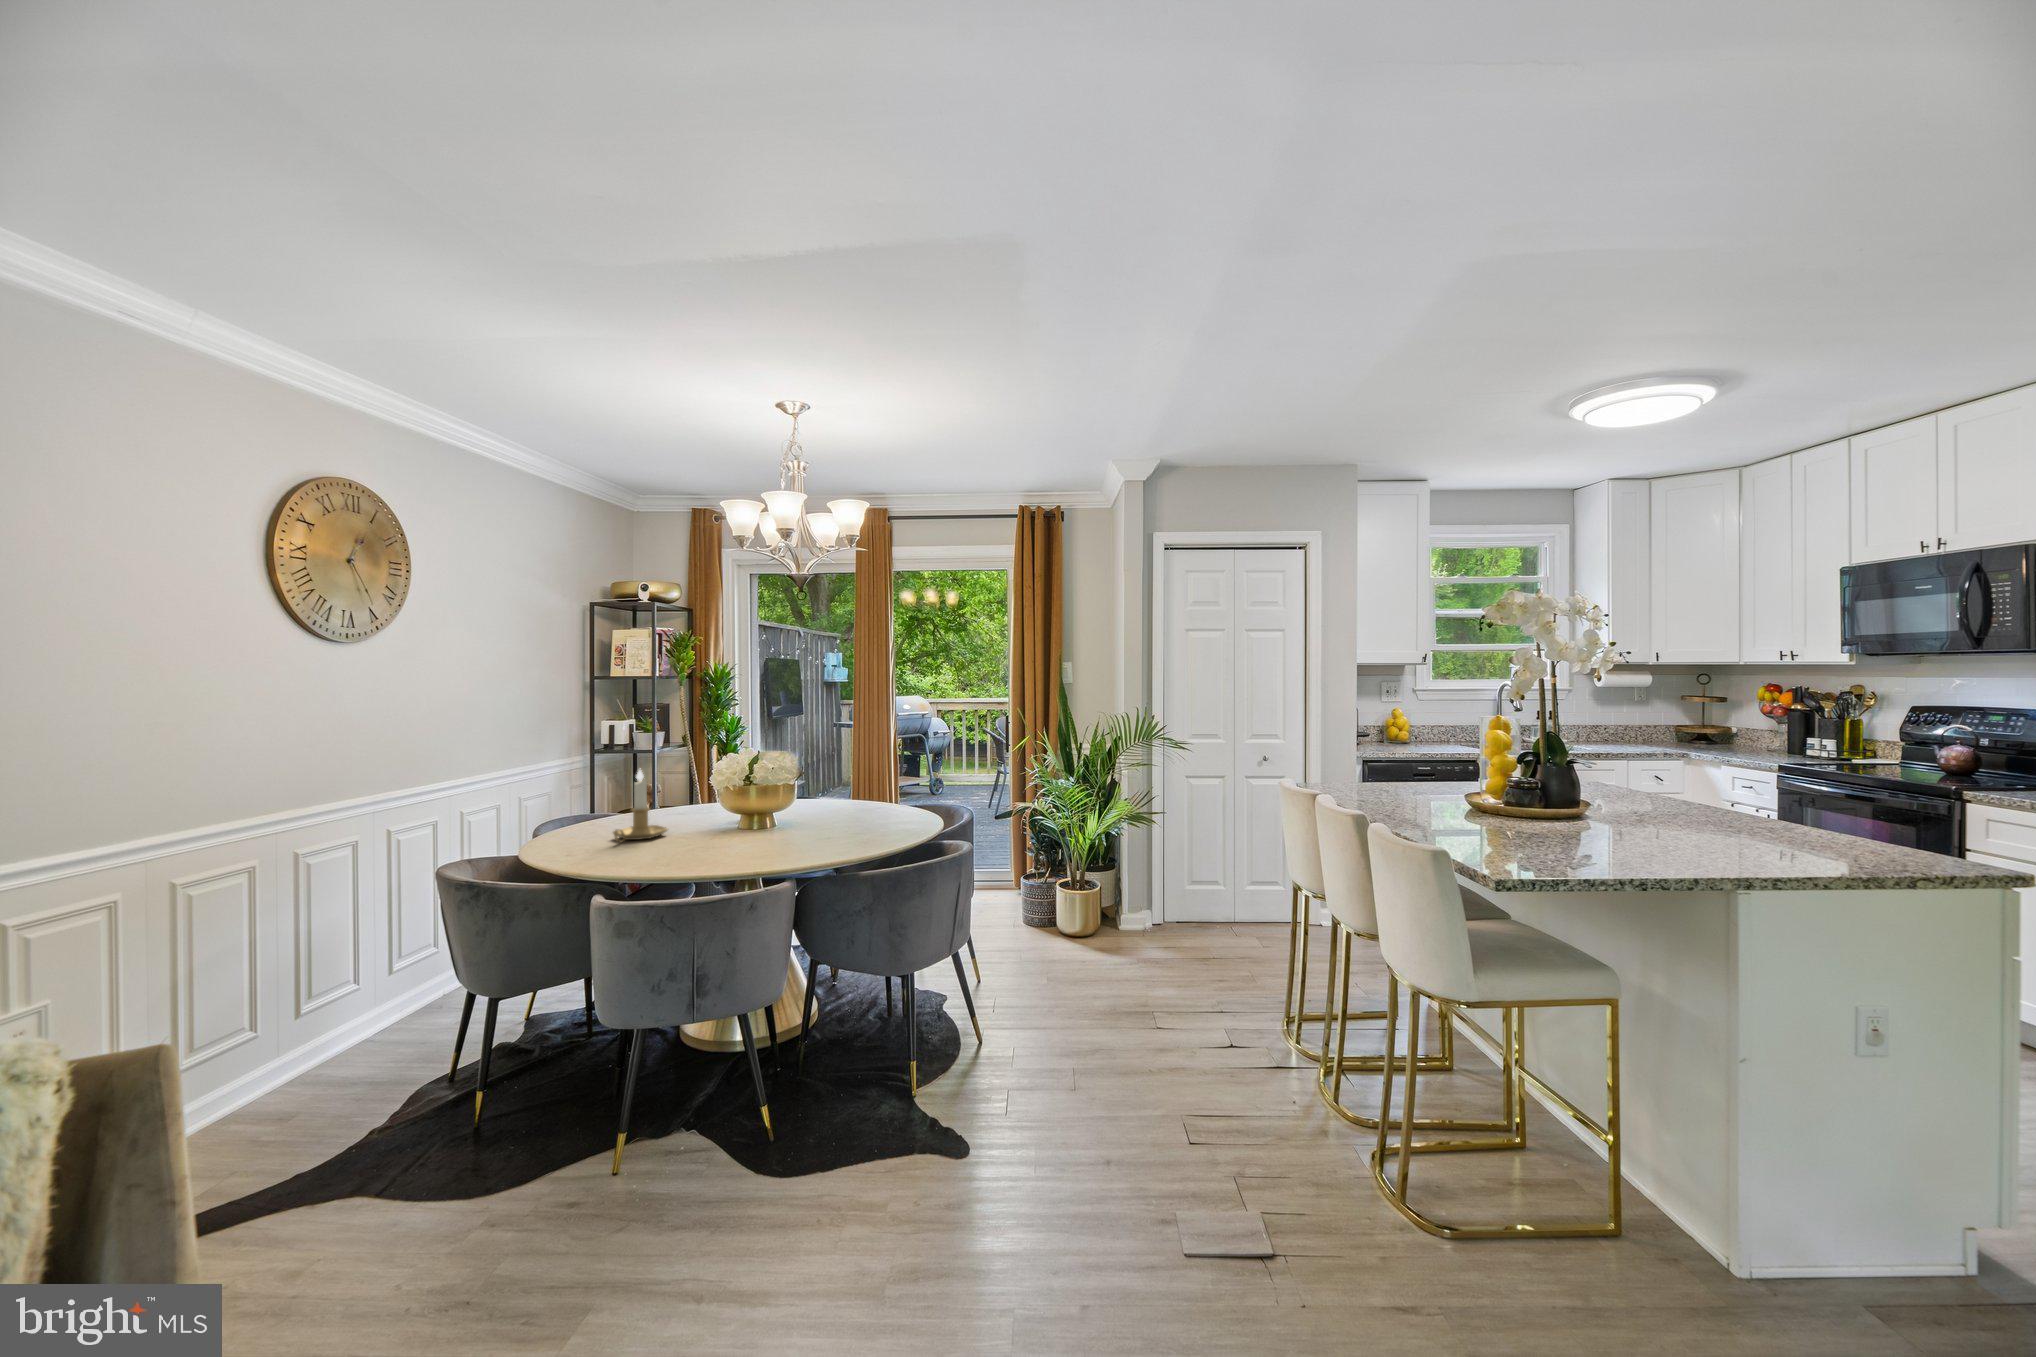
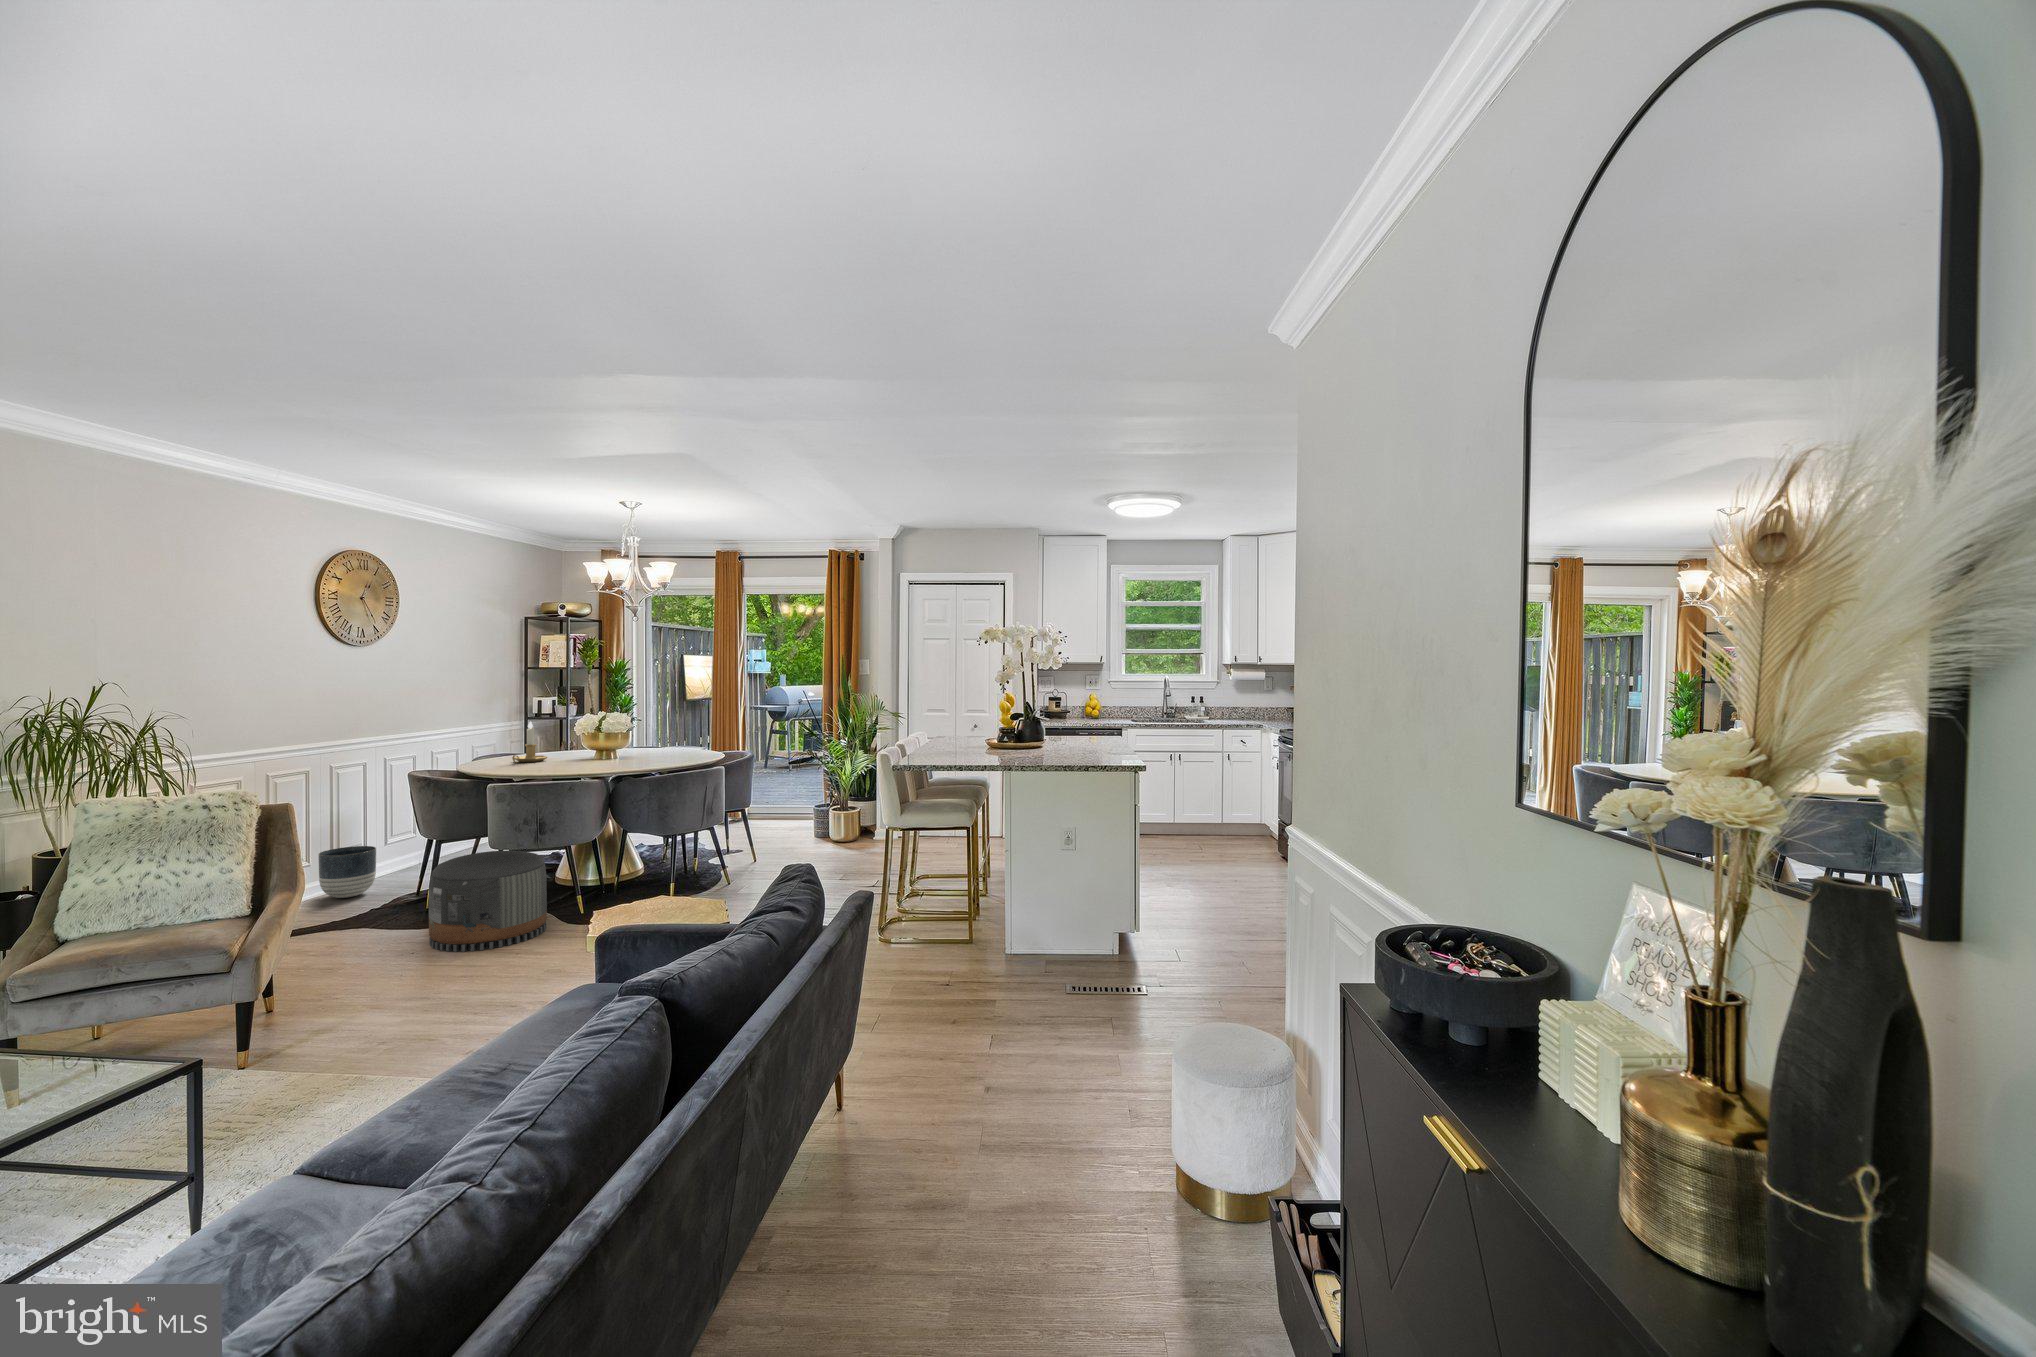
planter: none [272,990,376,1092] -> present [318,846,376,898]
pouf: none [493,1032,719,1292] -> present [429,851,547,952]

